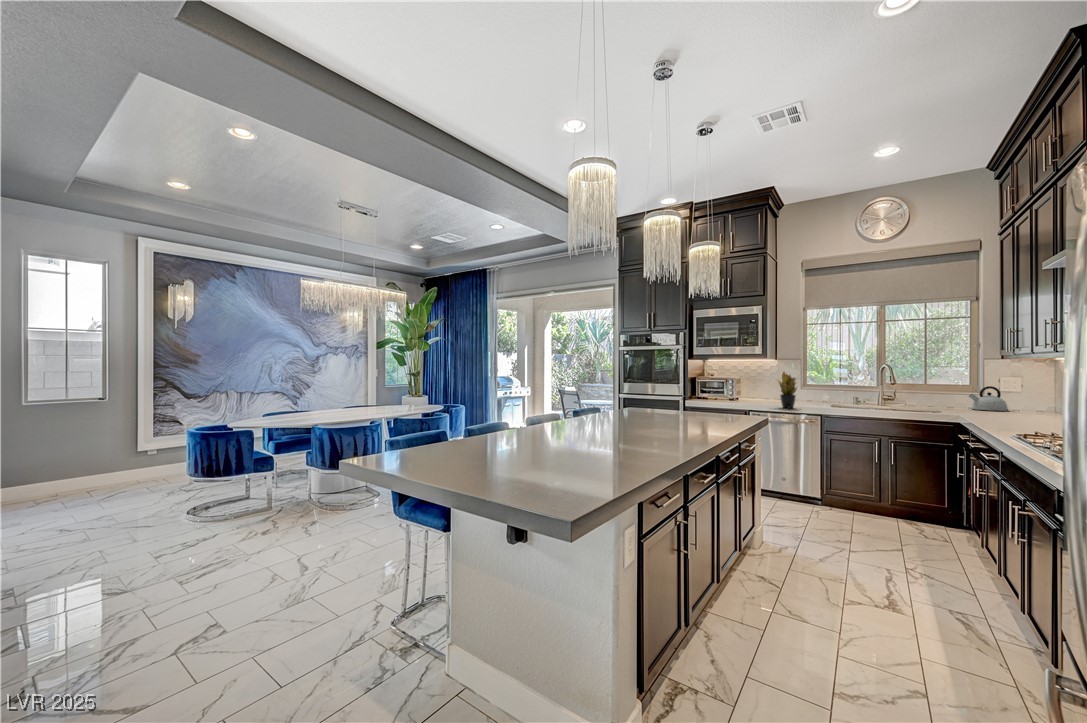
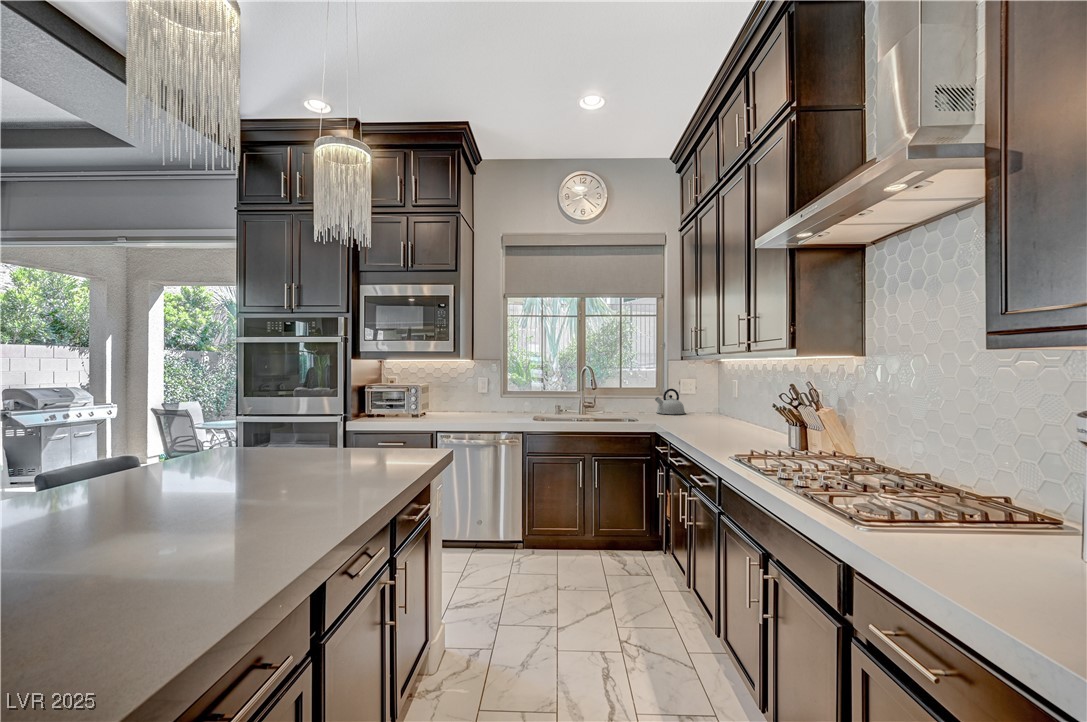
potted plant: present [778,372,797,408] -> none [465,374,499,425]

